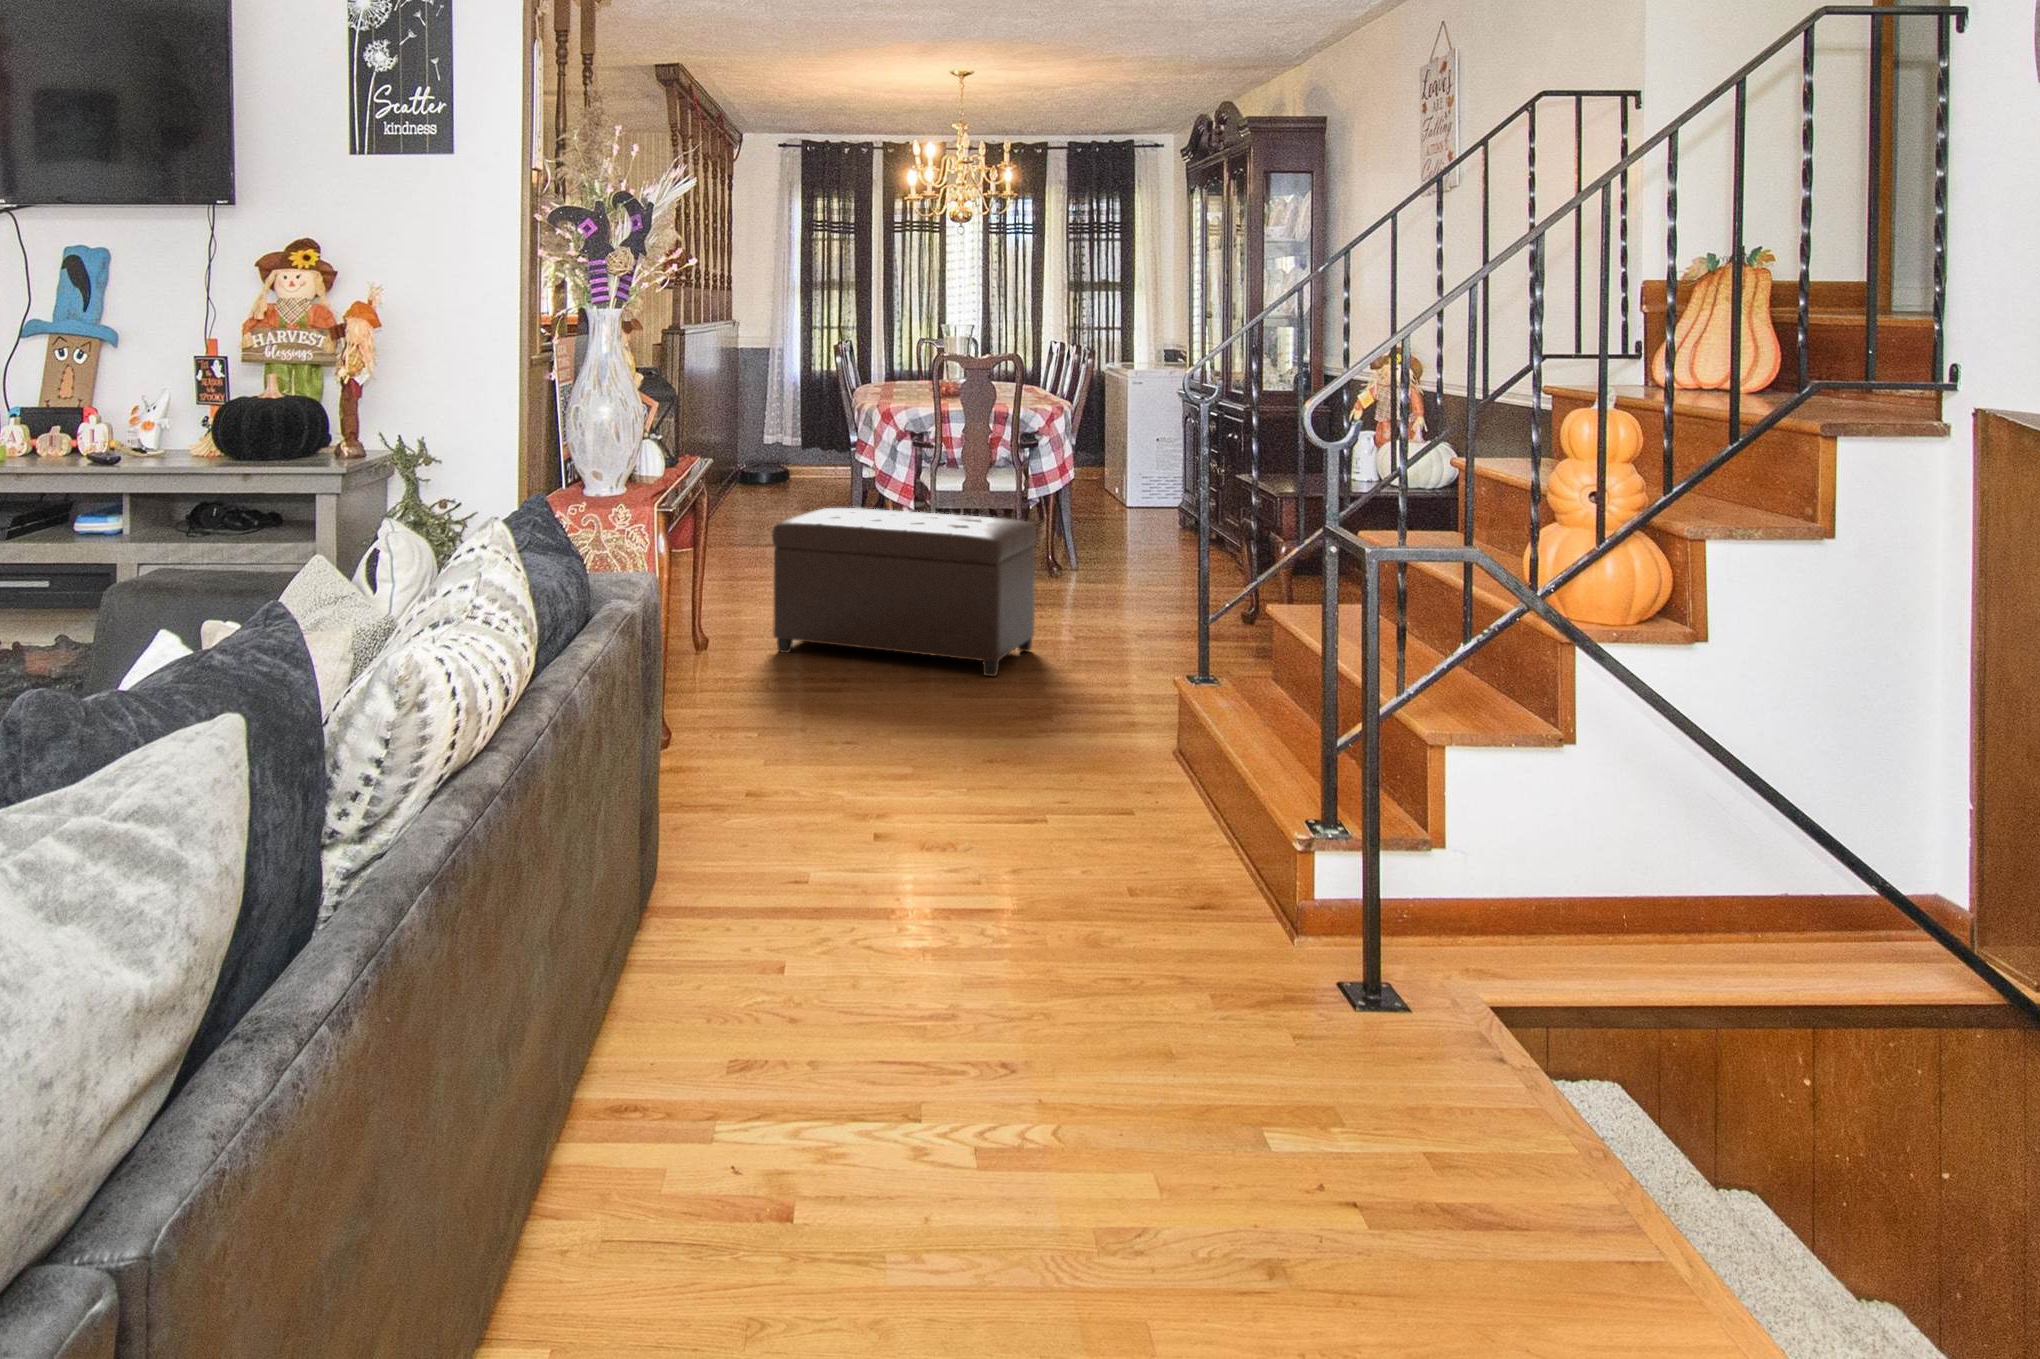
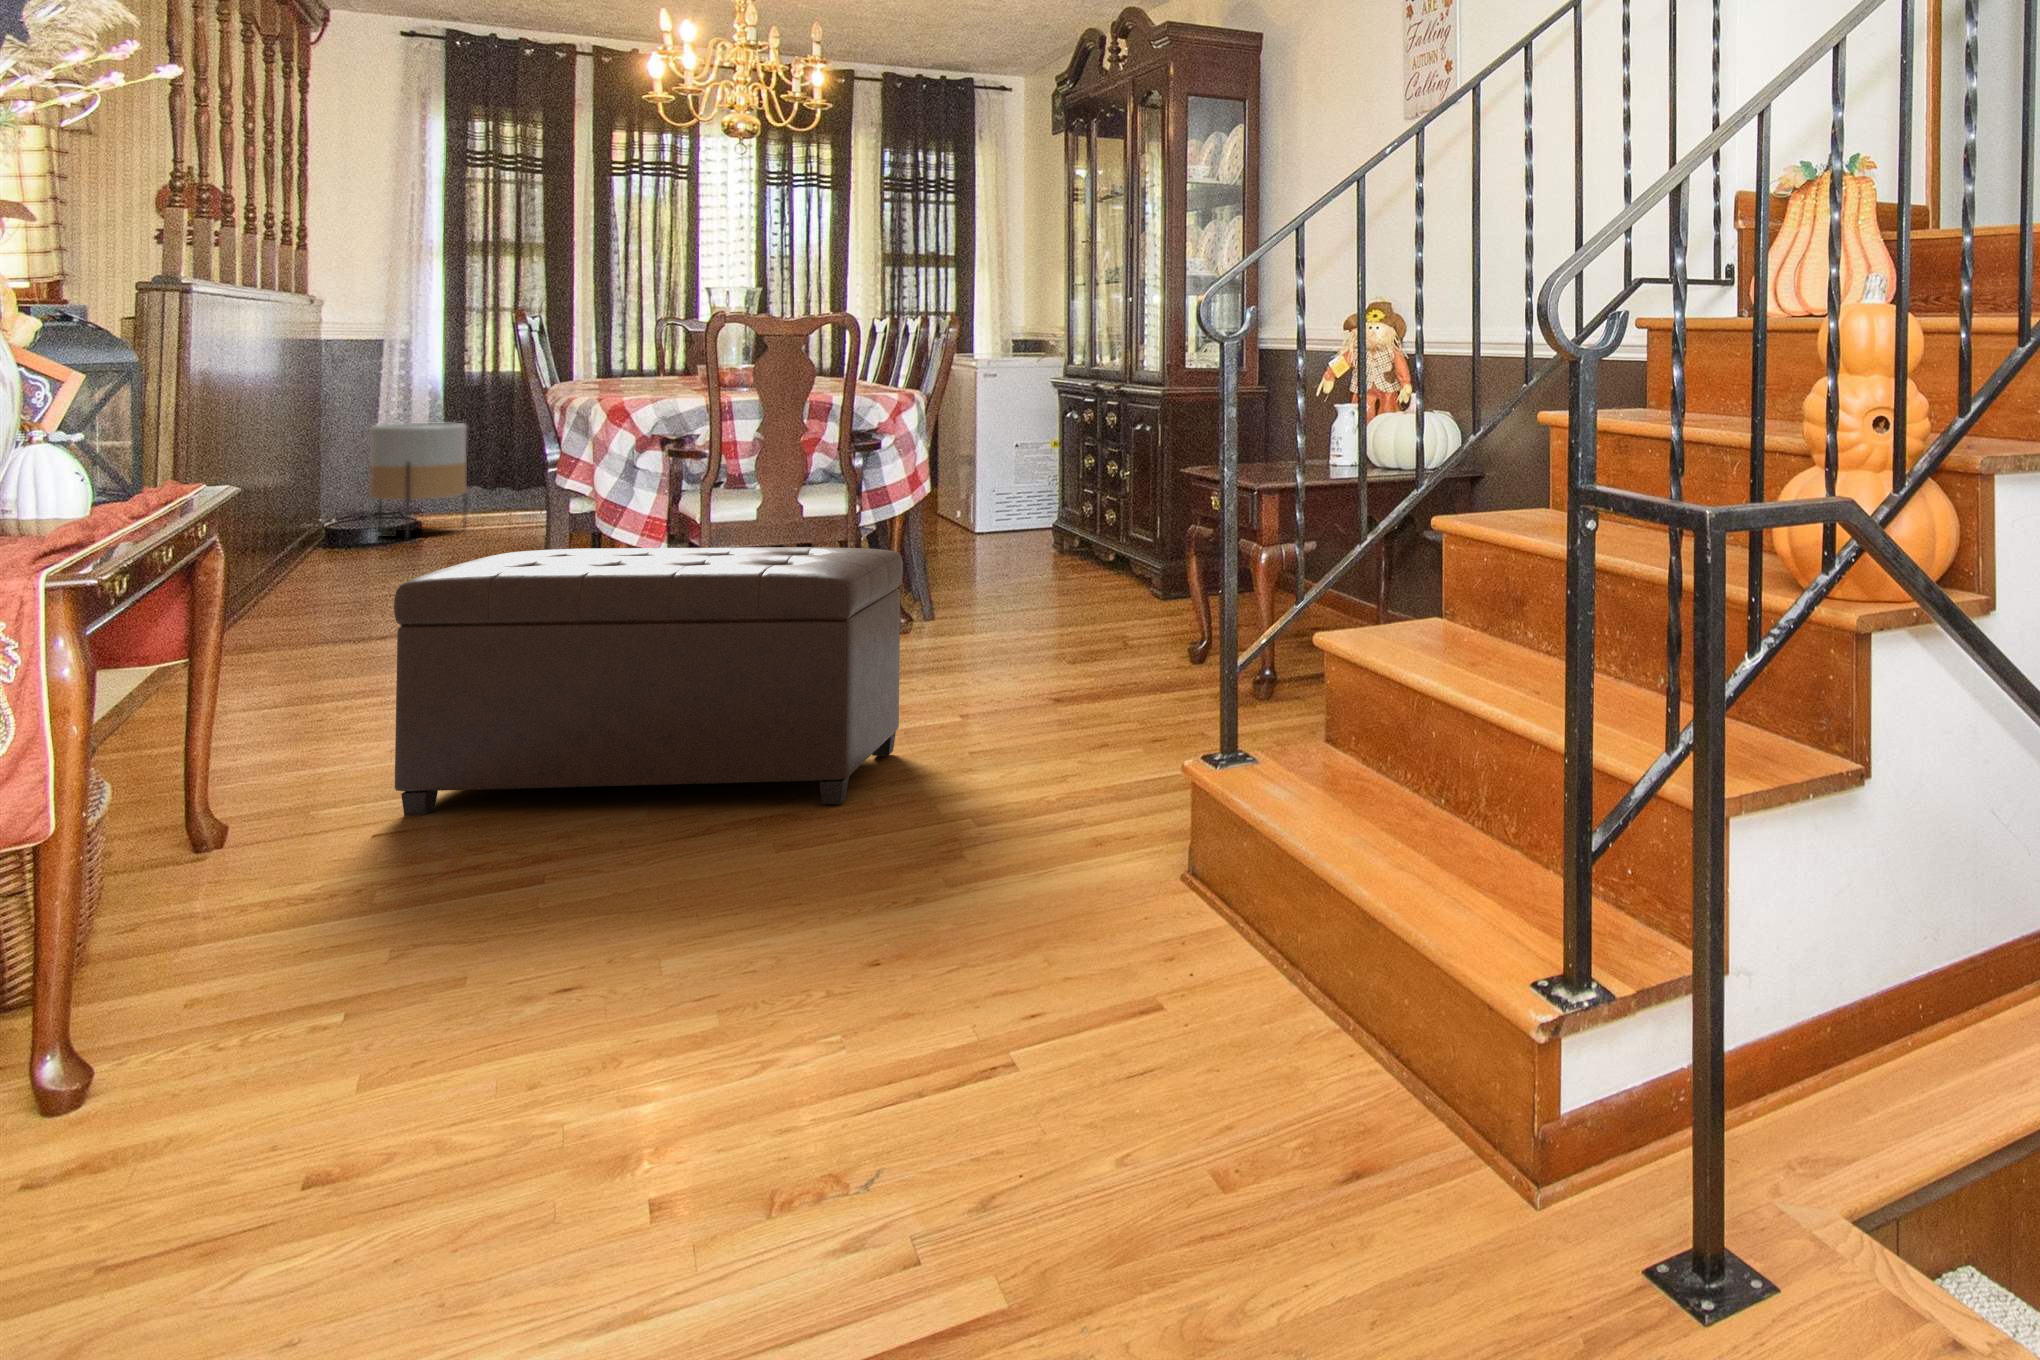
planter: none [761,405,813,480] -> present [369,422,467,536]

